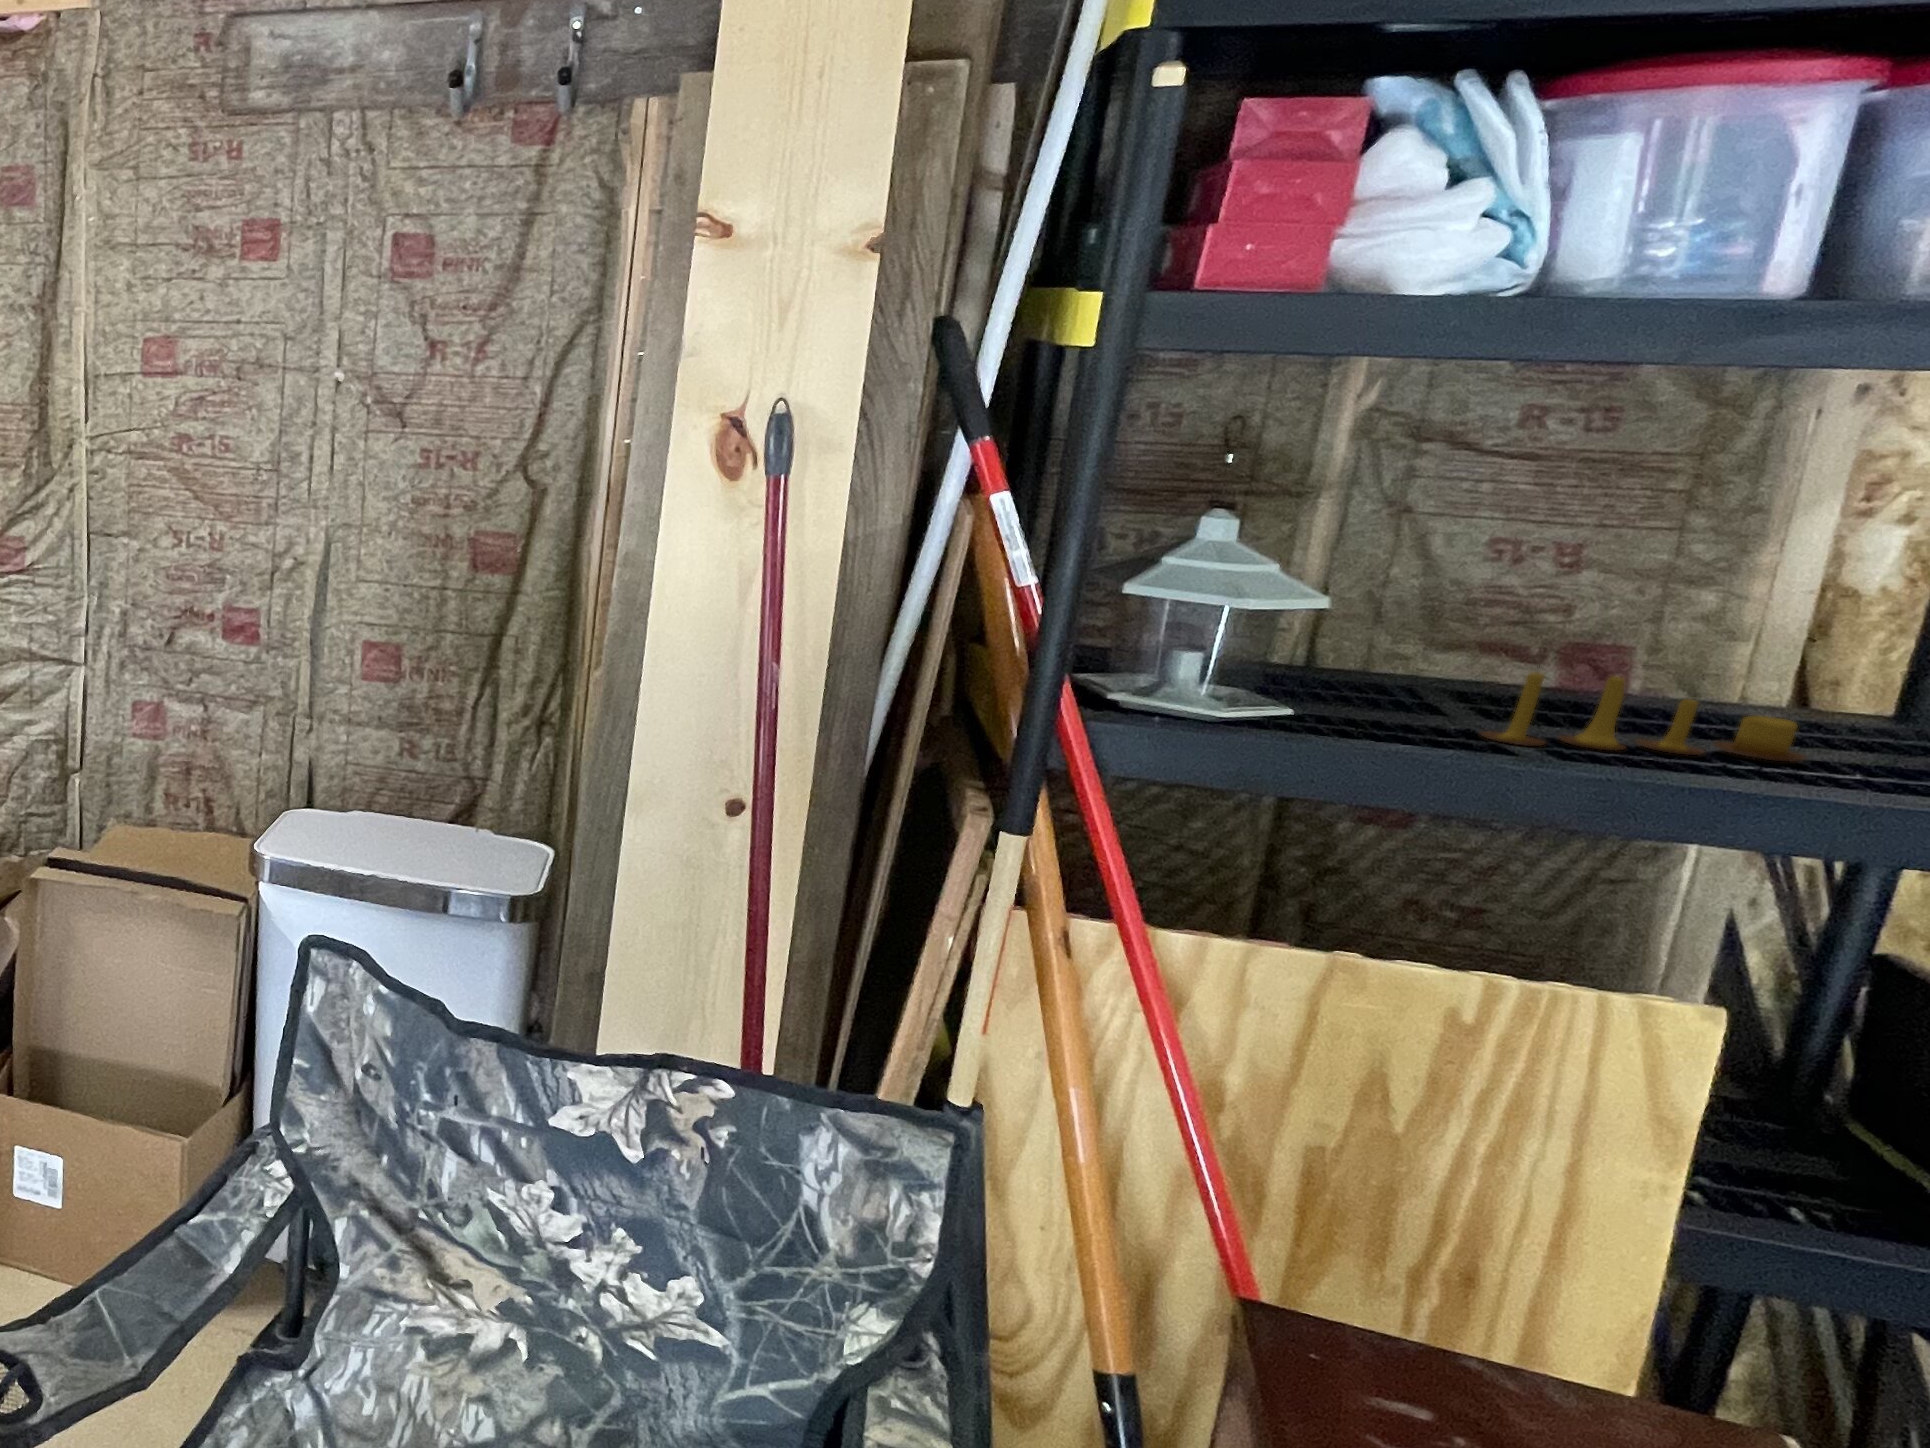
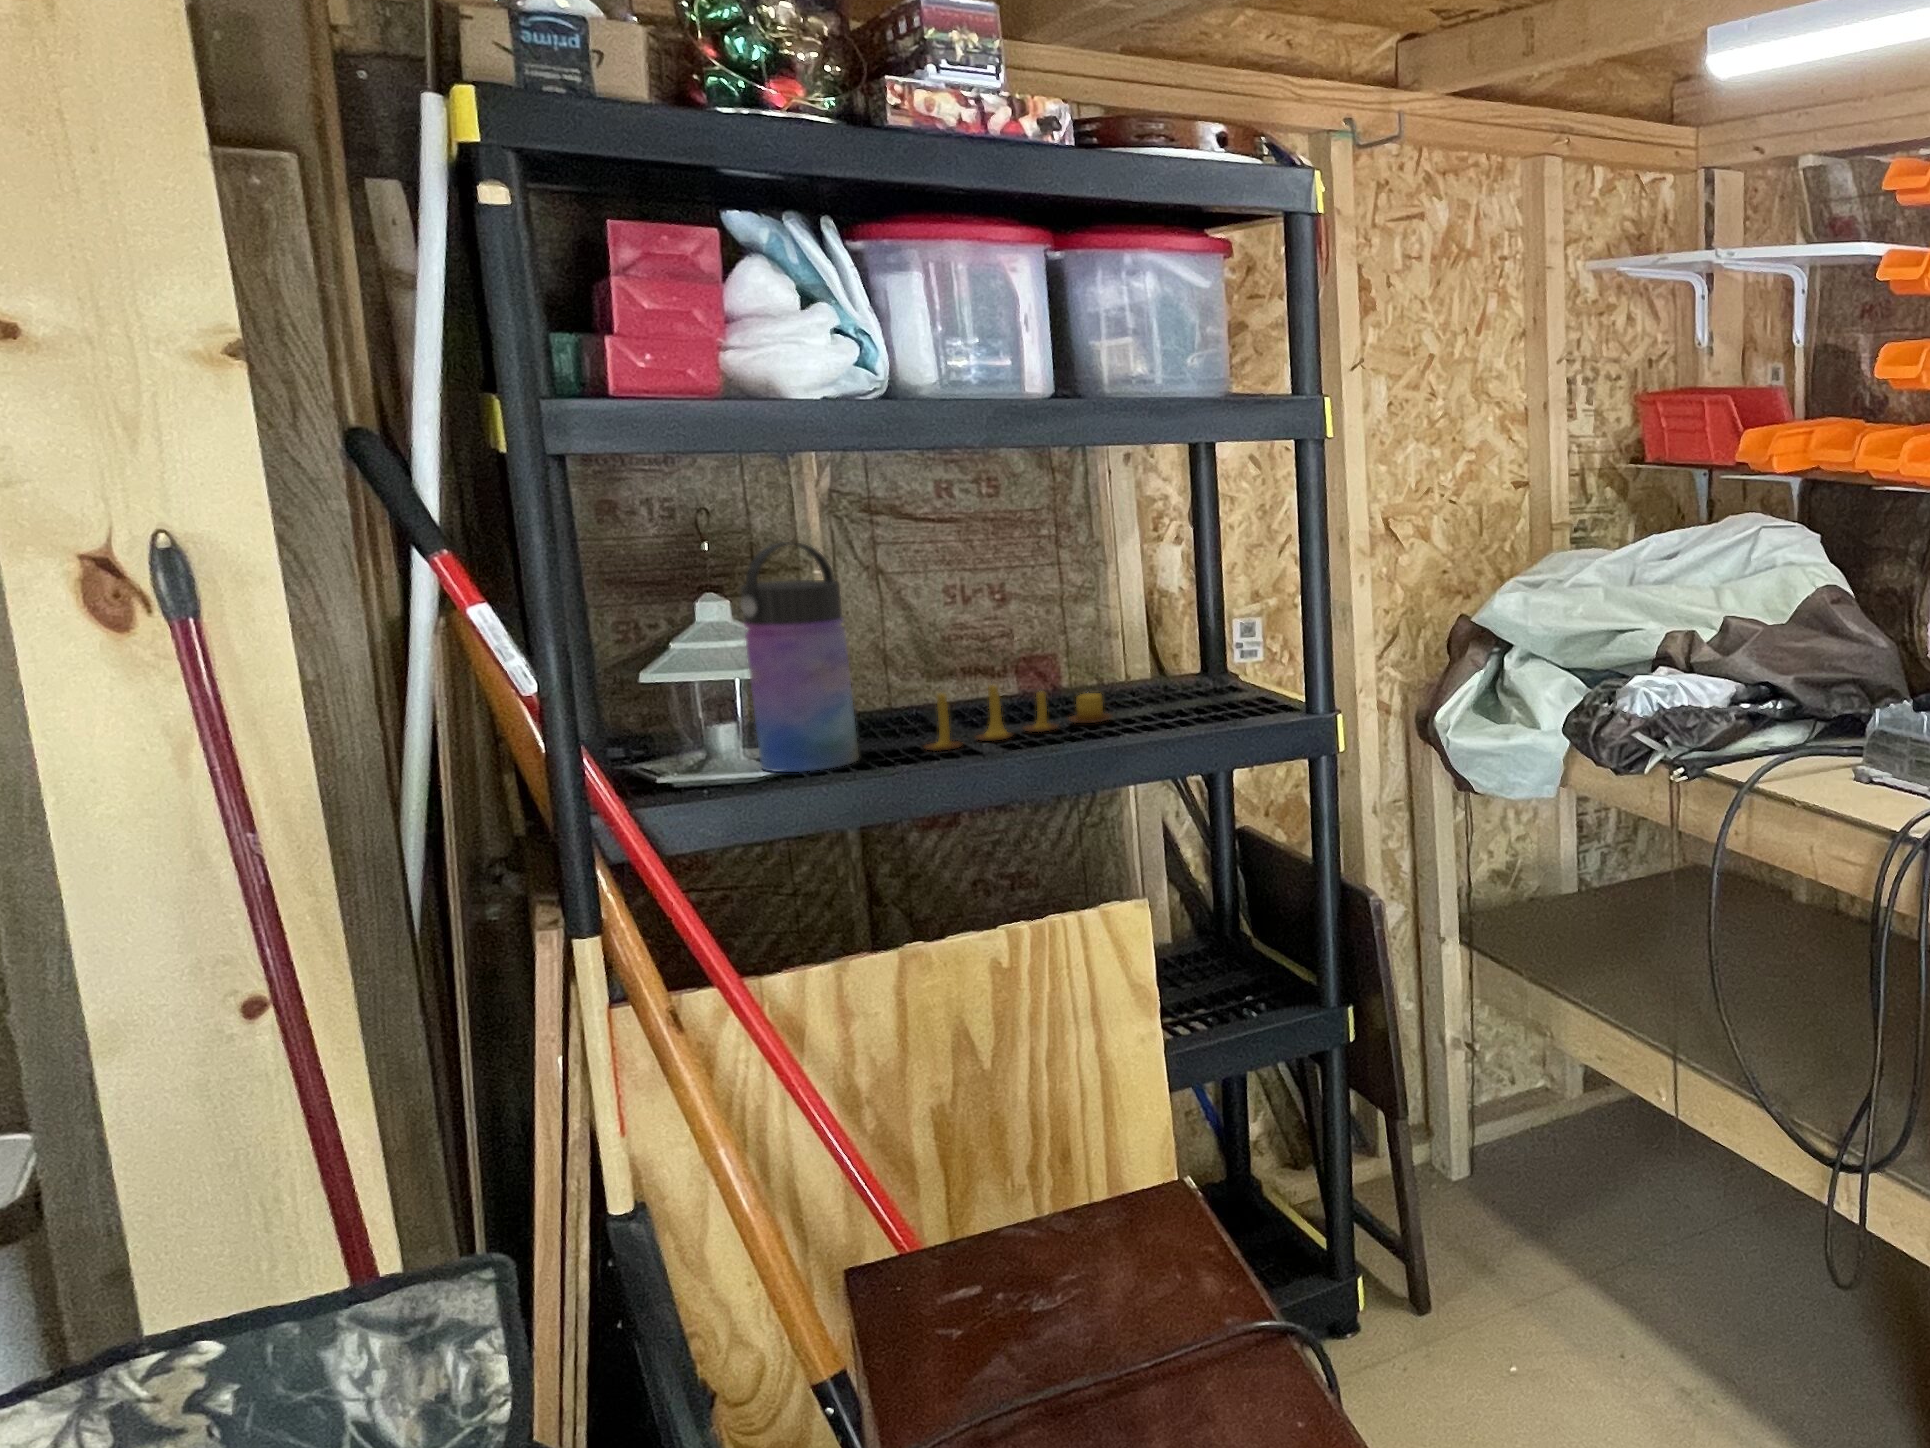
water bottle: none [1256,458,1448,732] -> present [740,542,859,772]

